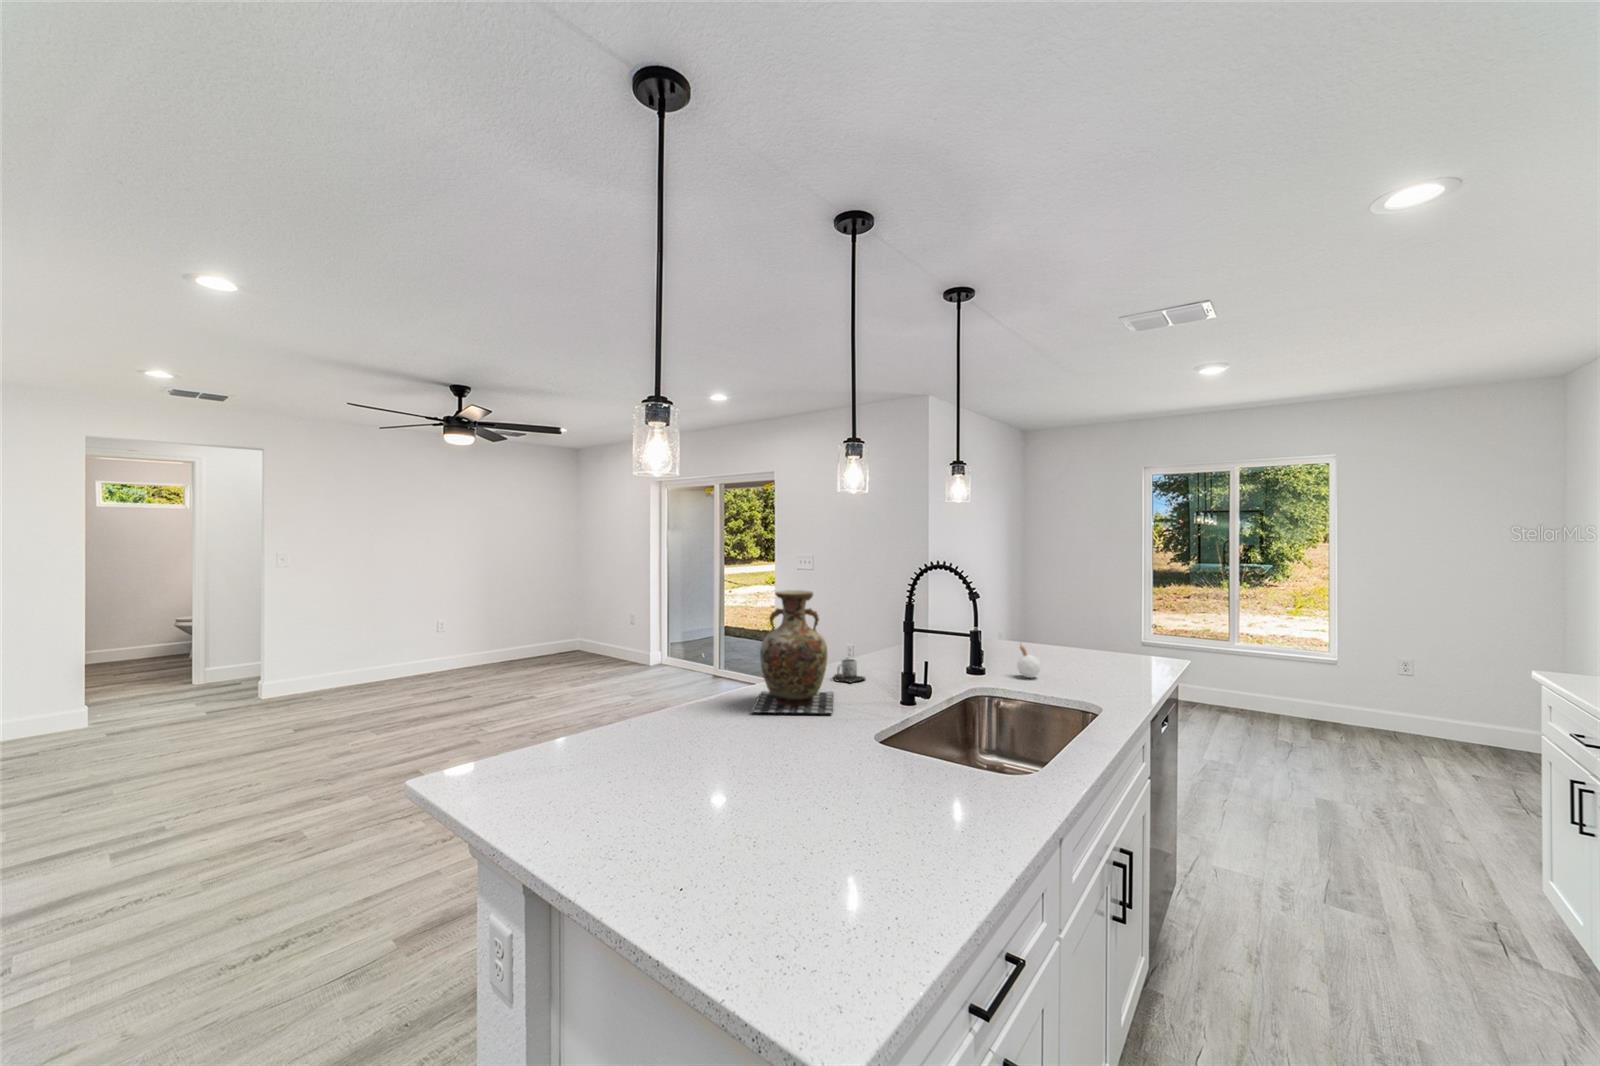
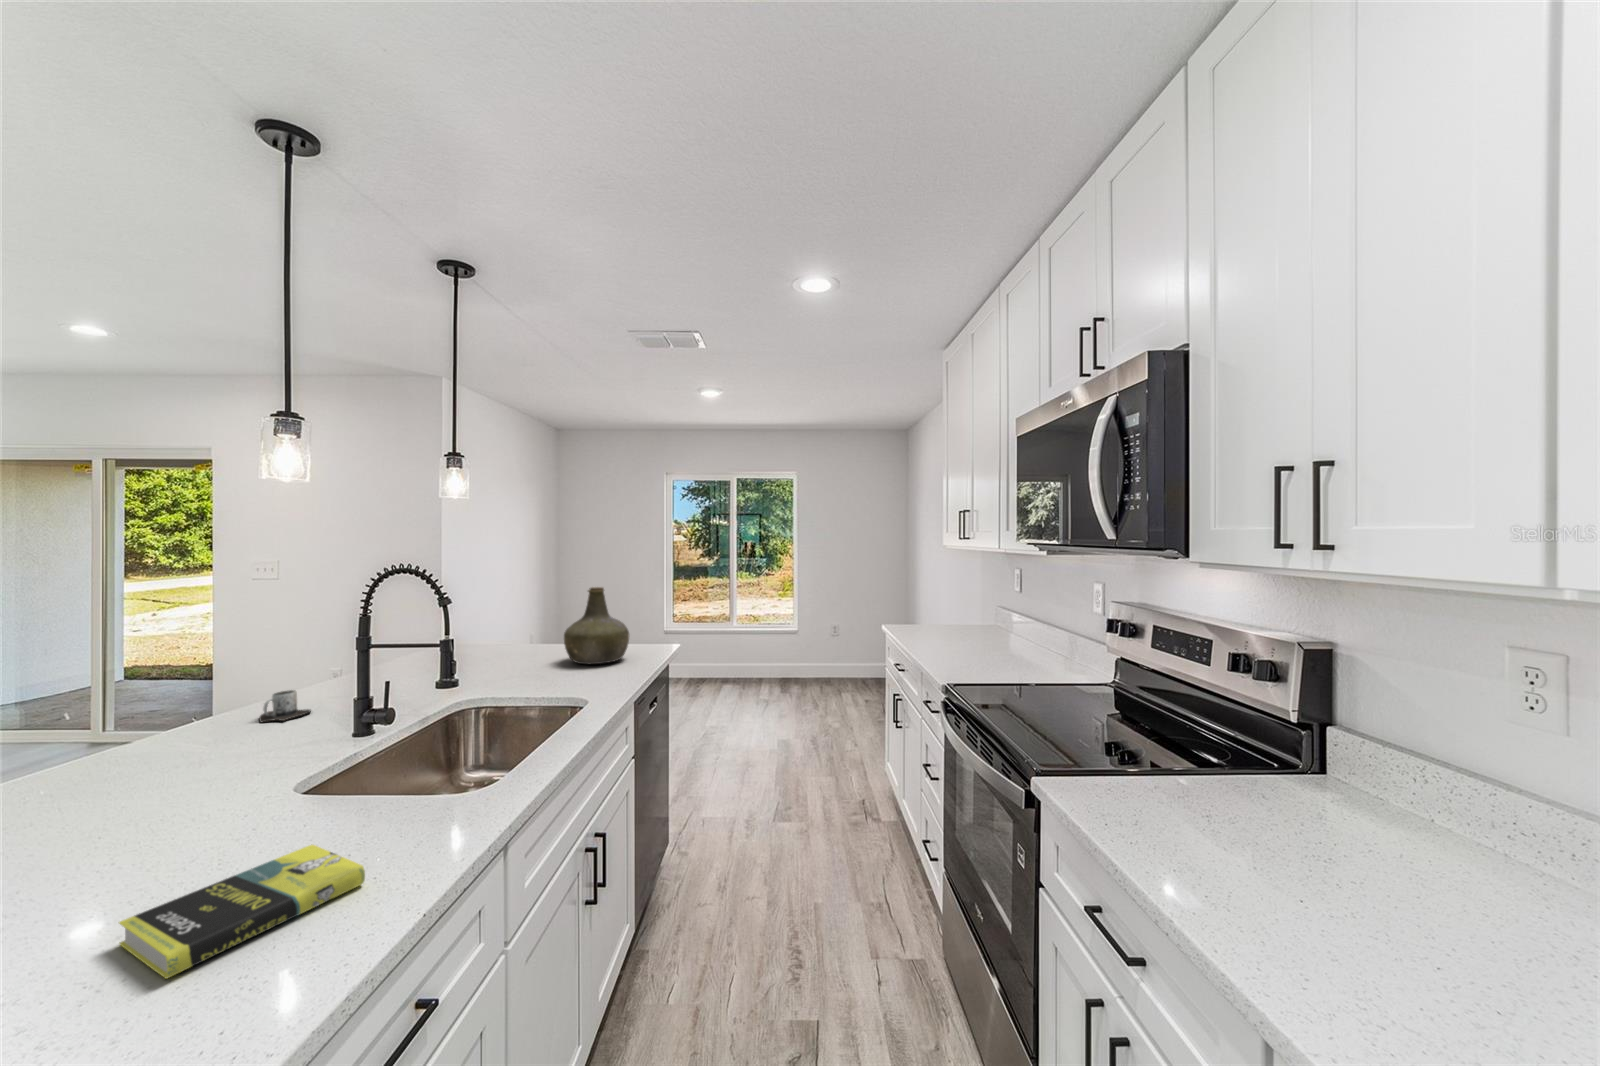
vase: present [752,590,833,714] -> none [58,610,245,798]
bottle: none [1058,591,1129,672] -> present [564,587,629,664]
candle: present [1017,645,1041,678] -> none [515,640,540,680]
book: none [837,787,983,859] -> present [119,845,365,978]

